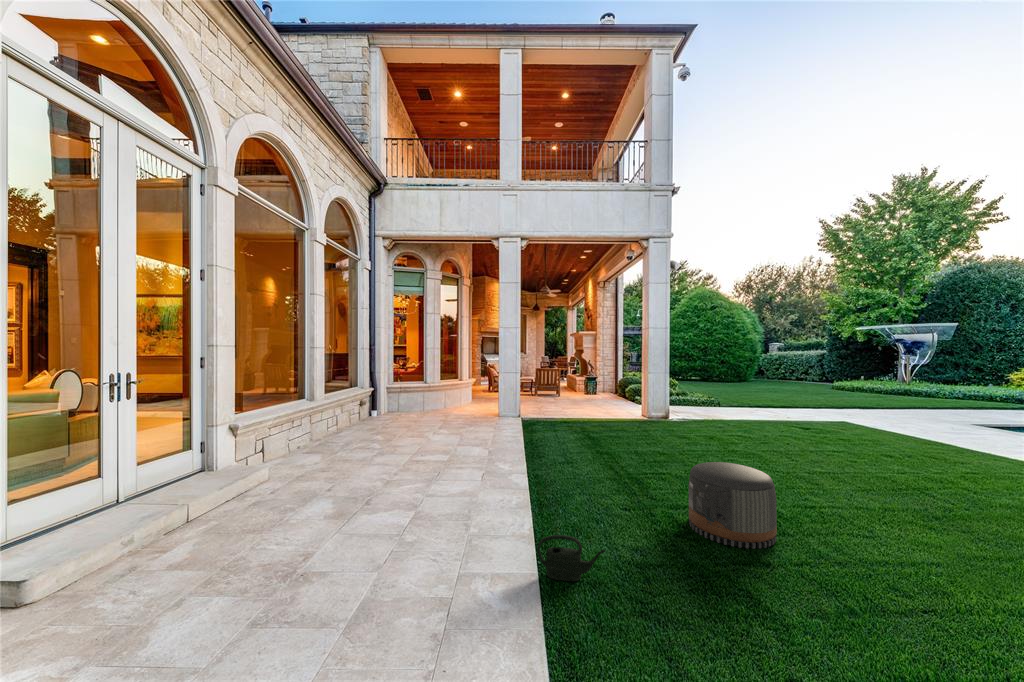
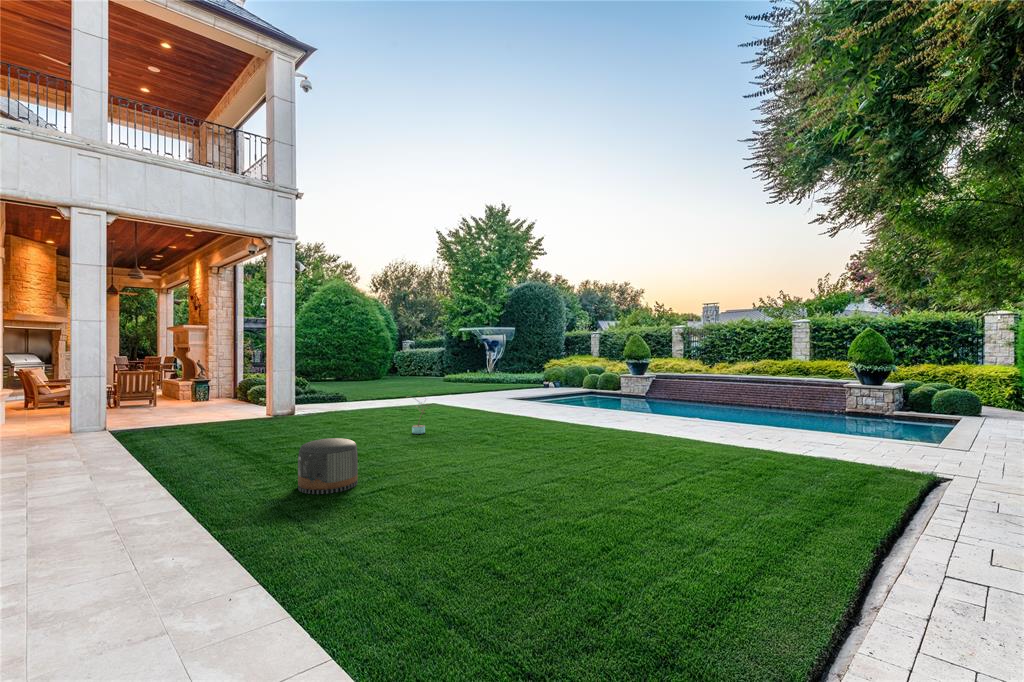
potted plant: none [818,405,860,464] -> present [412,403,429,434]
watering can: present [537,535,606,581] -> none [161,508,226,546]

